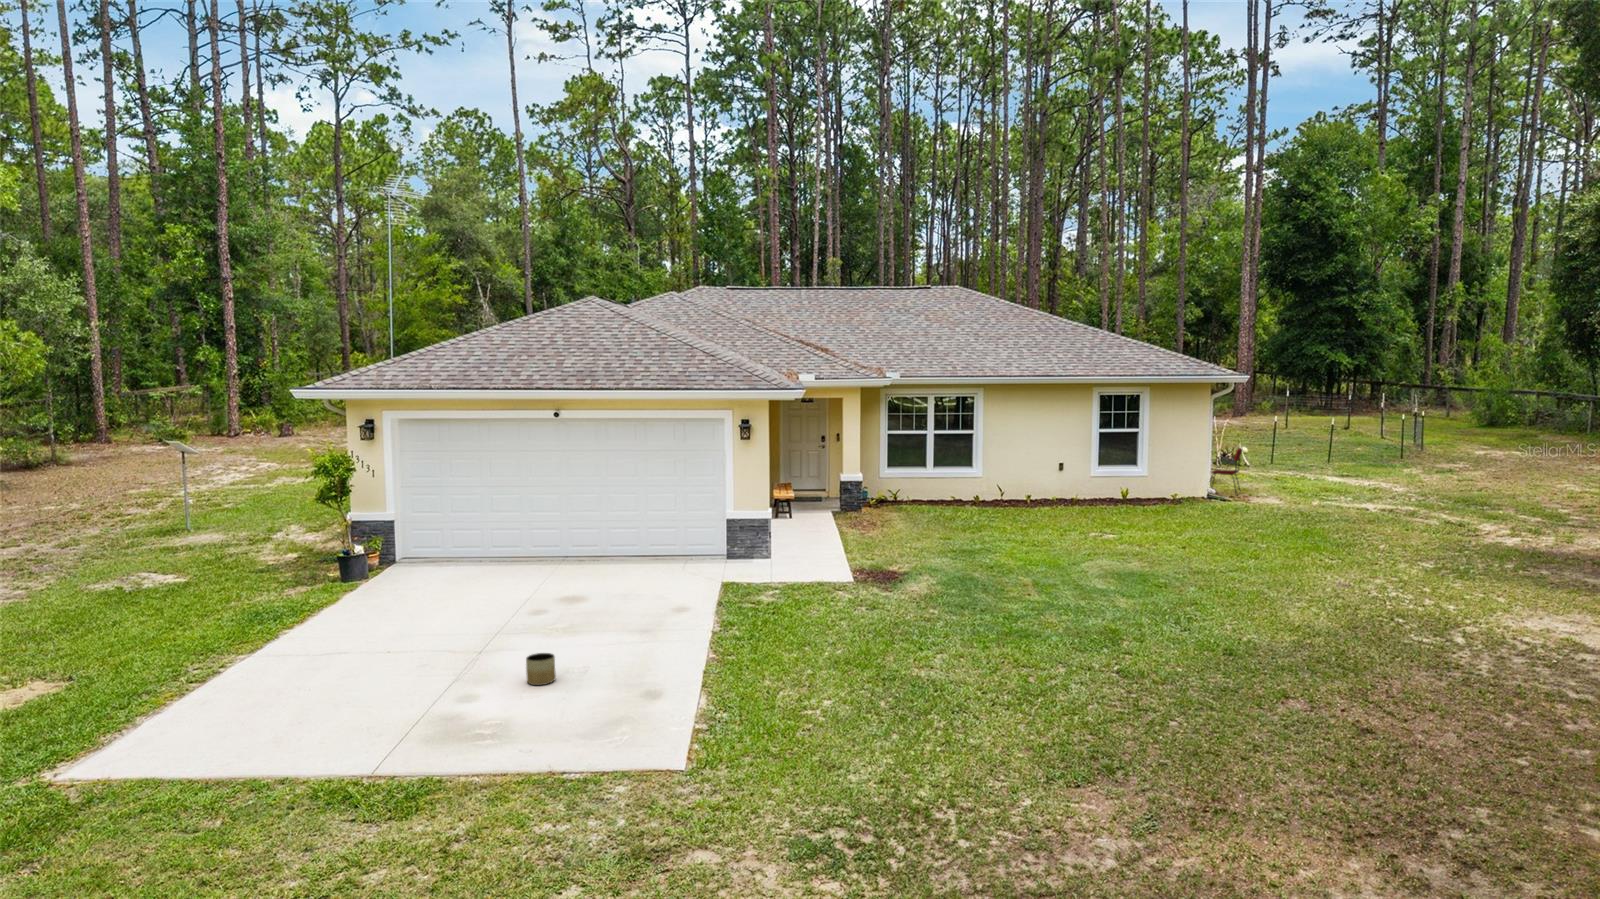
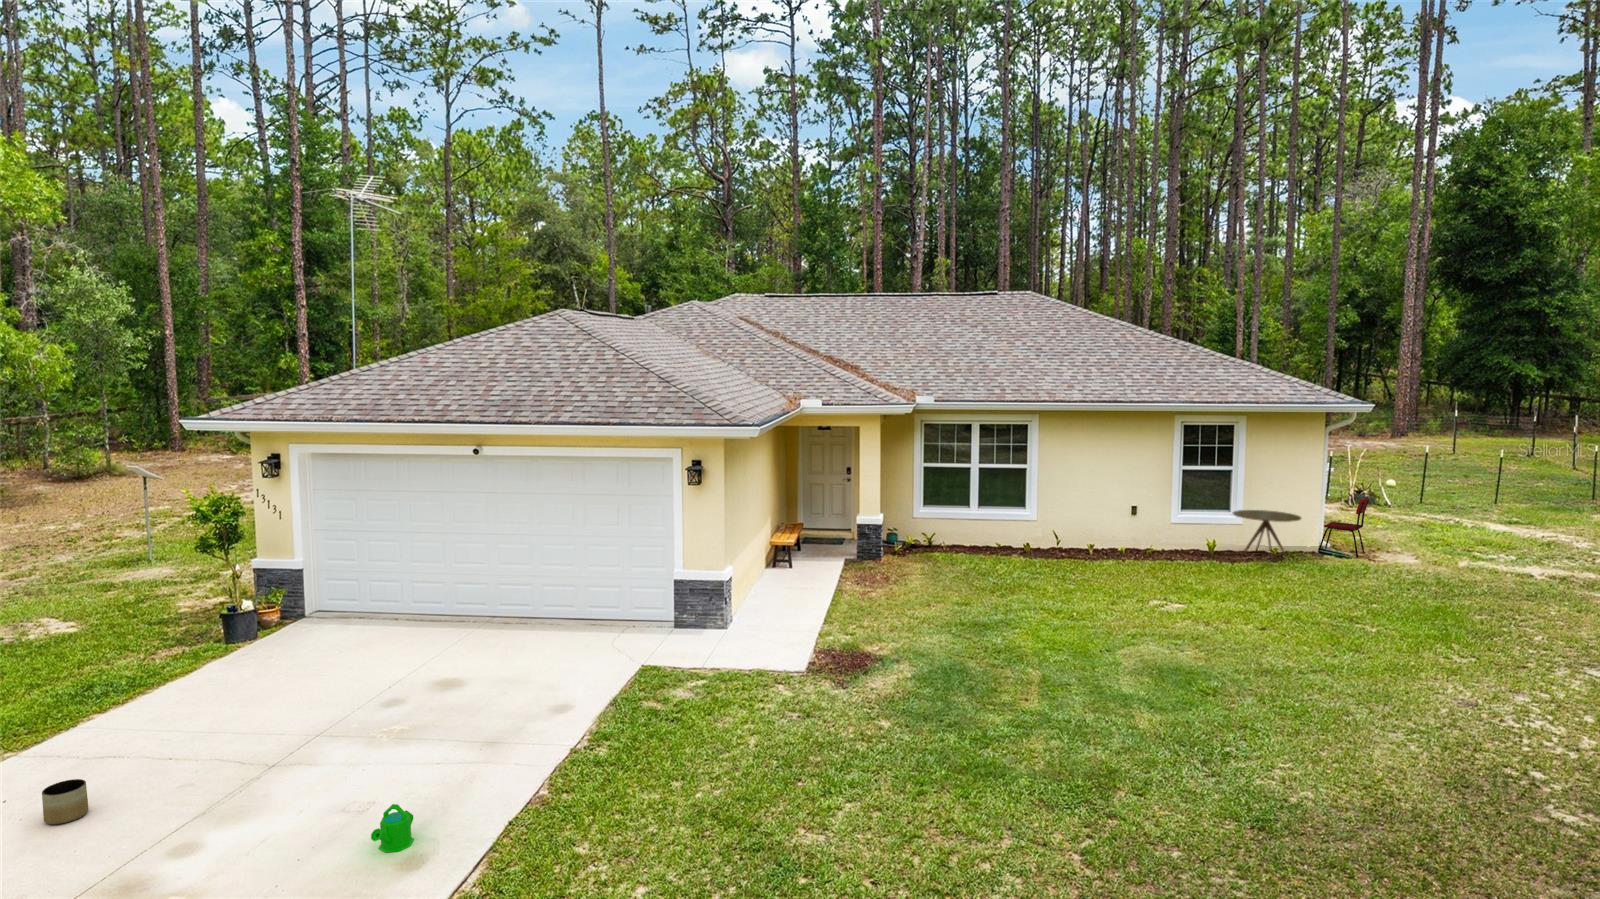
round table: none [1141,462,1195,500] -> present [1233,510,1302,559]
watering can: none [646,639,670,673] -> present [371,804,414,852]
planter: present [526,653,556,685] -> present [42,779,89,825]

